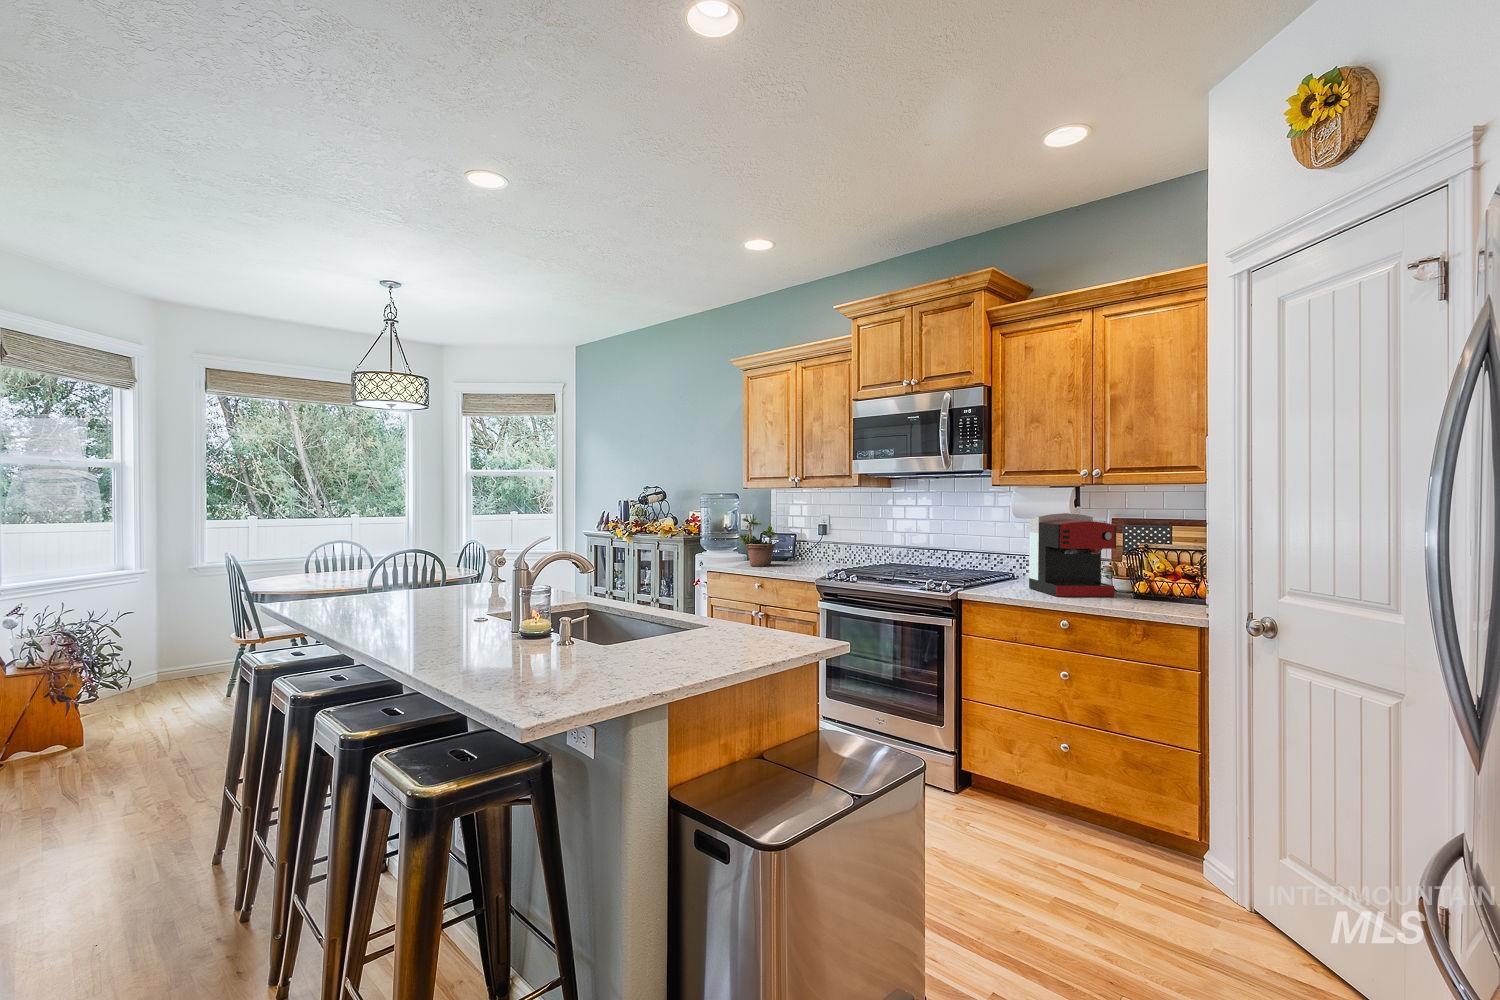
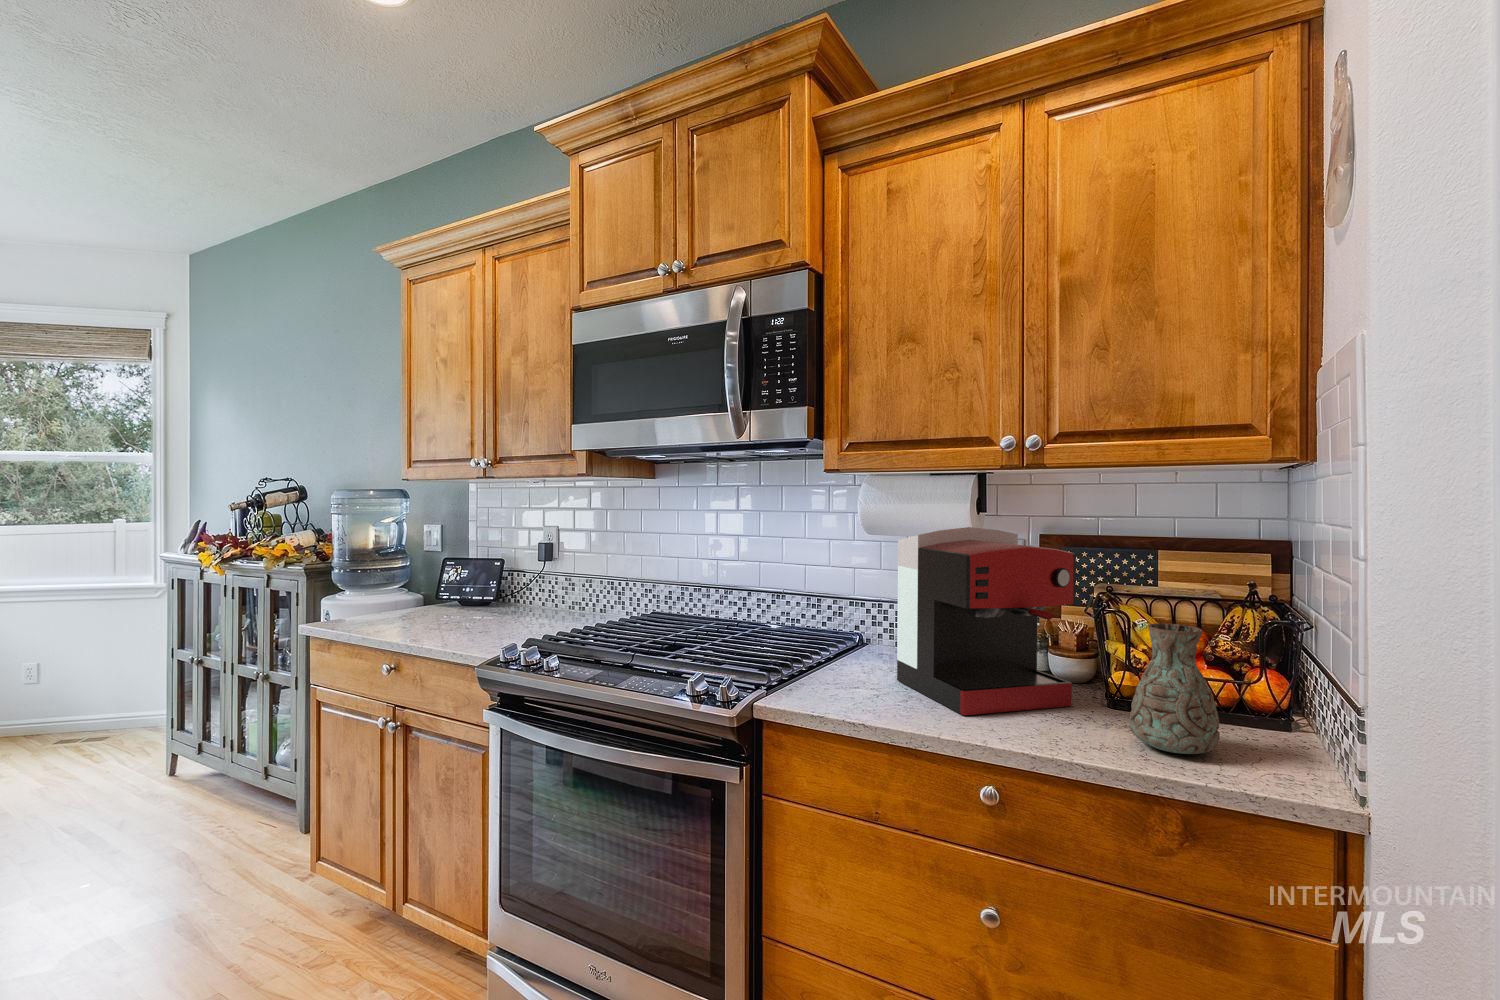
potted plant: present [739,514,778,567] -> none [368,519,445,627]
decorative vase: none [1130,554,1168,606] -> present [1130,623,1220,754]

